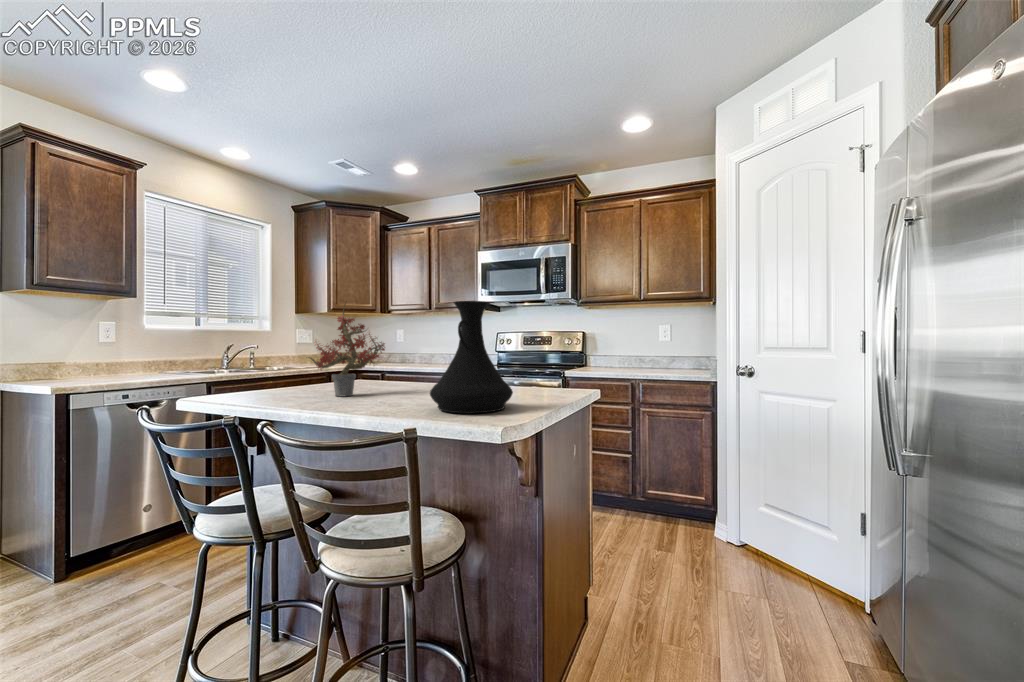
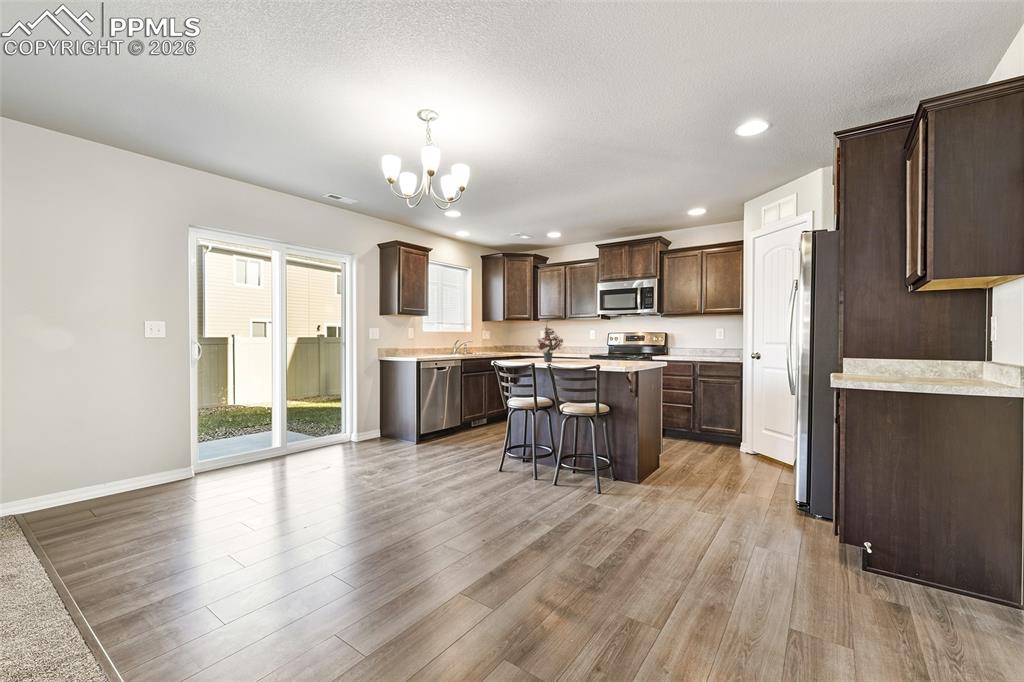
vase: present [430,301,513,413] -> none [591,323,624,365]

